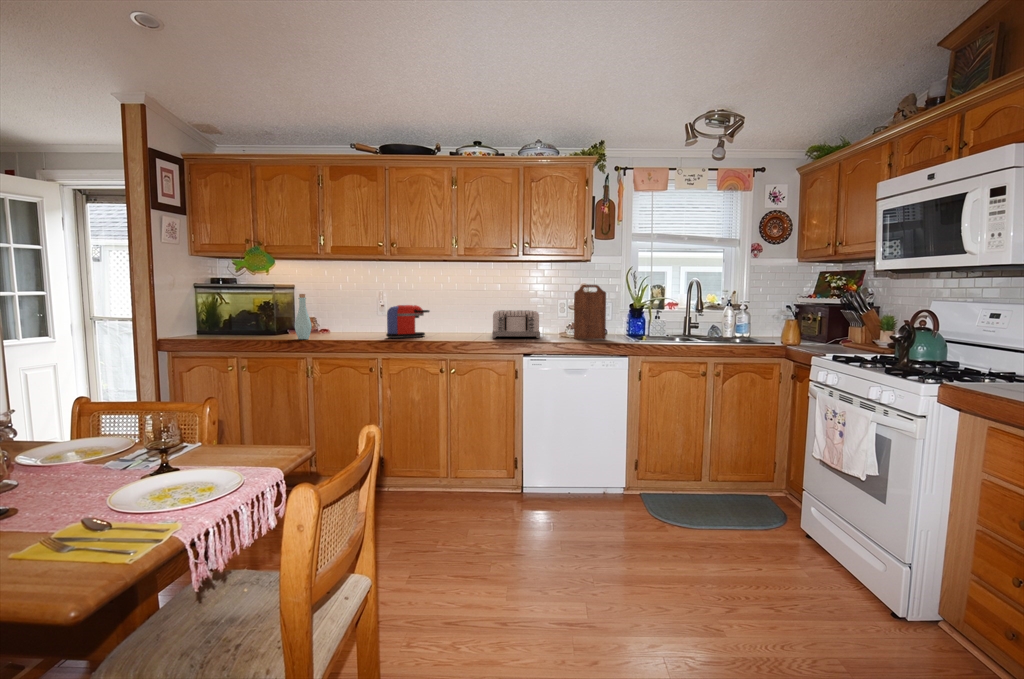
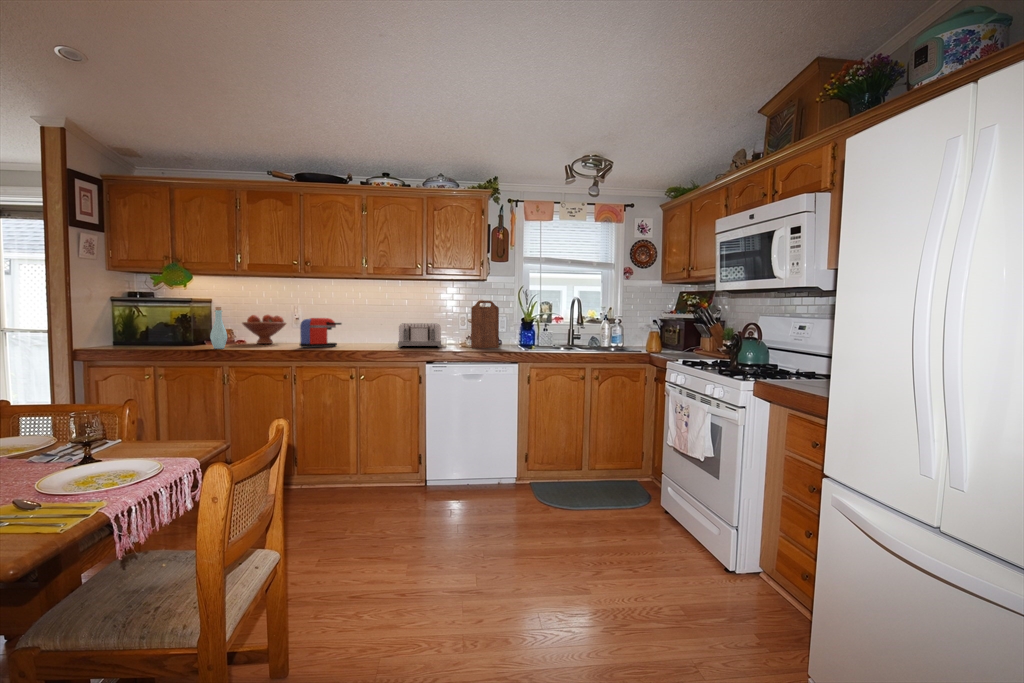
fruit bowl: none [325,301,370,333] -> present [242,315,286,344]

